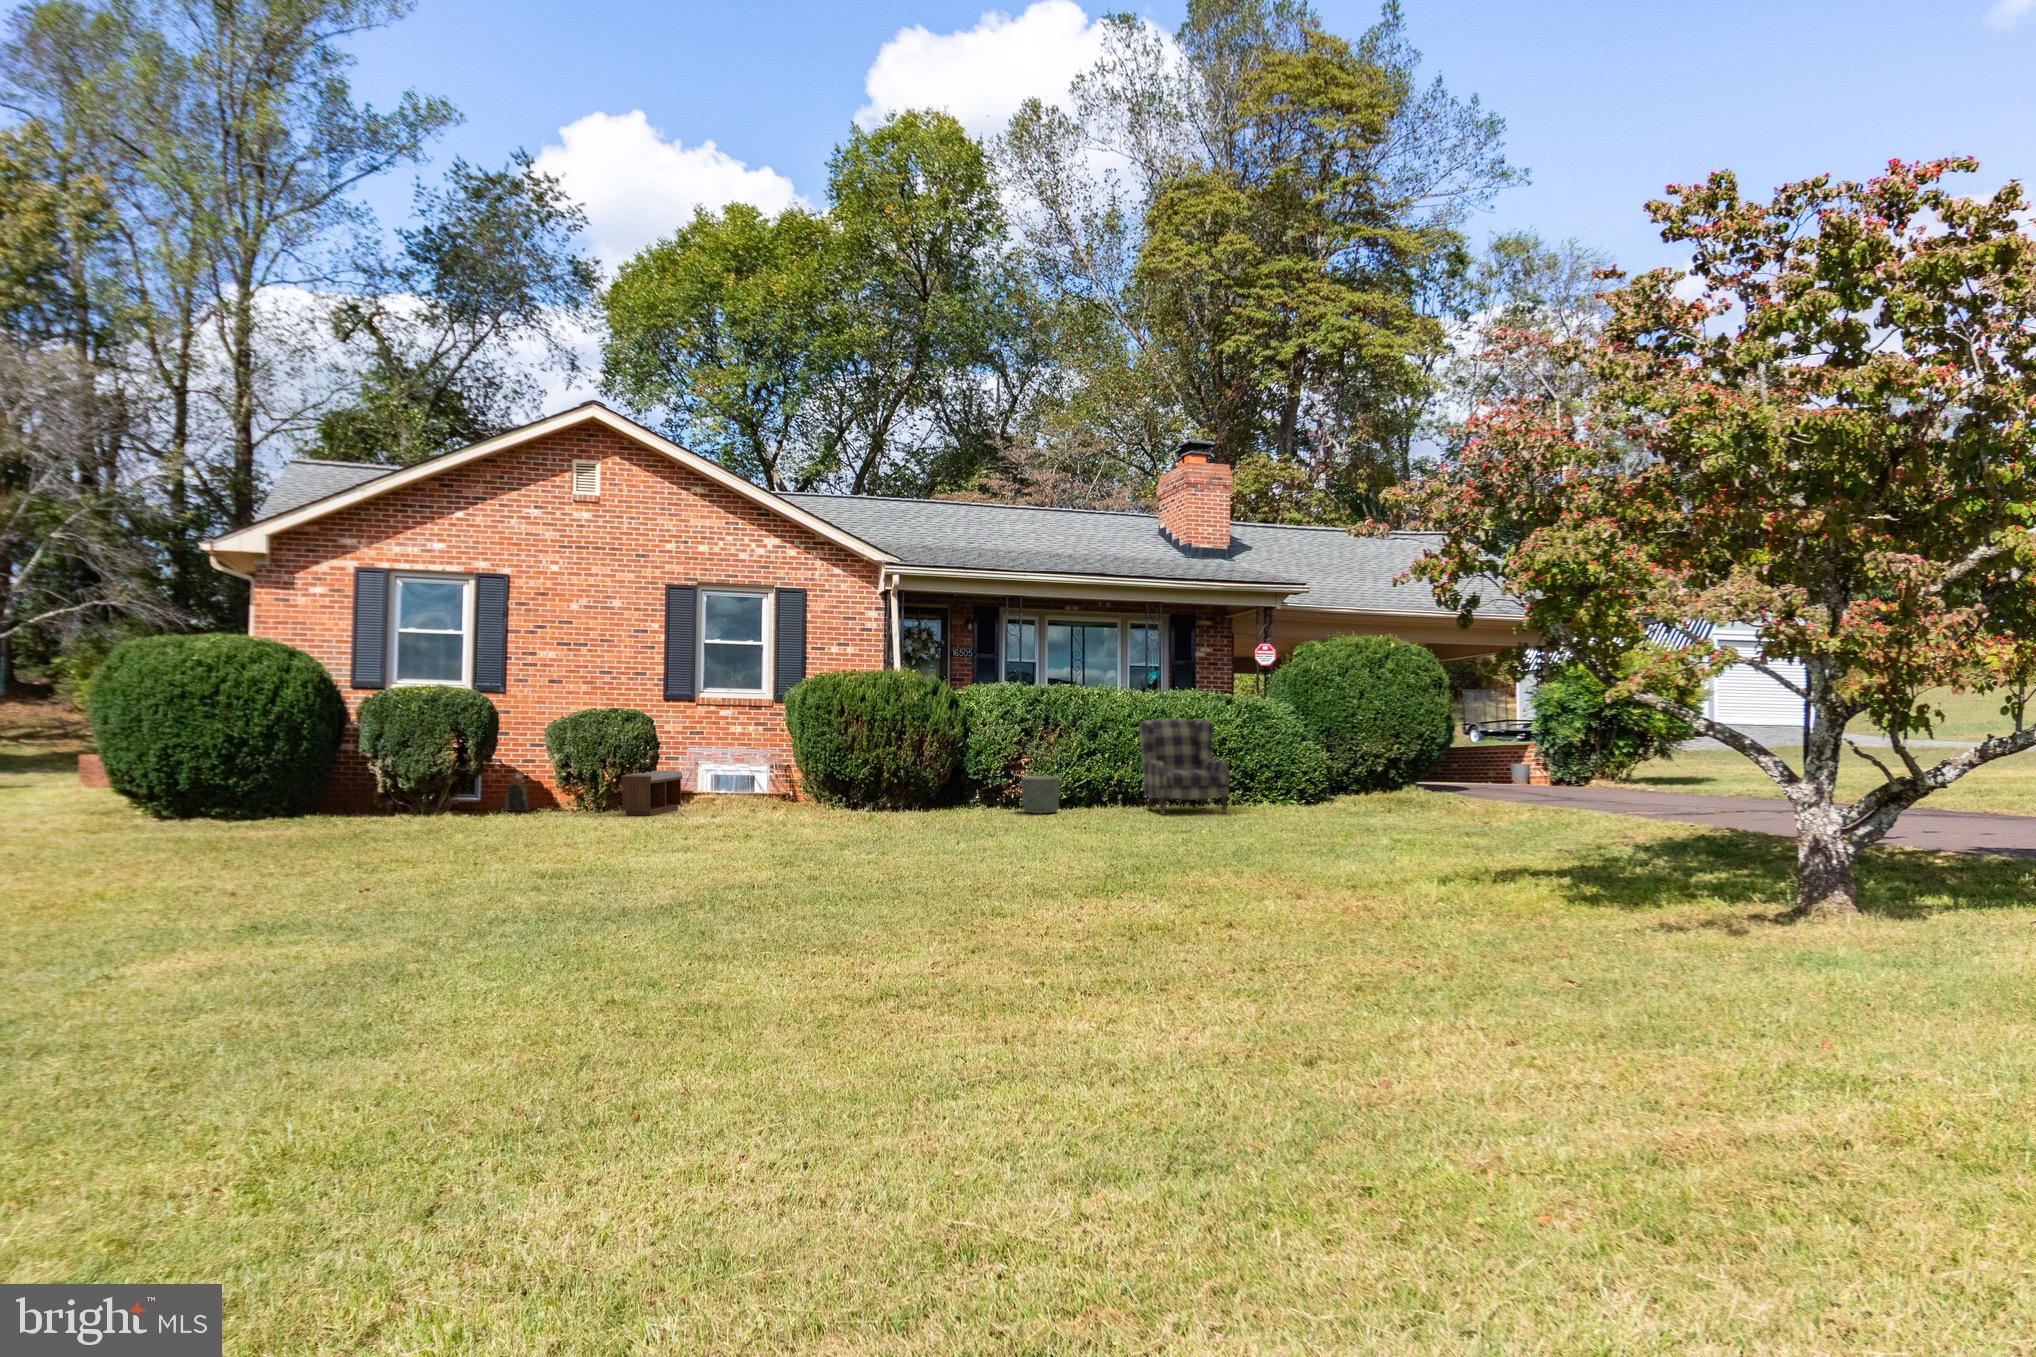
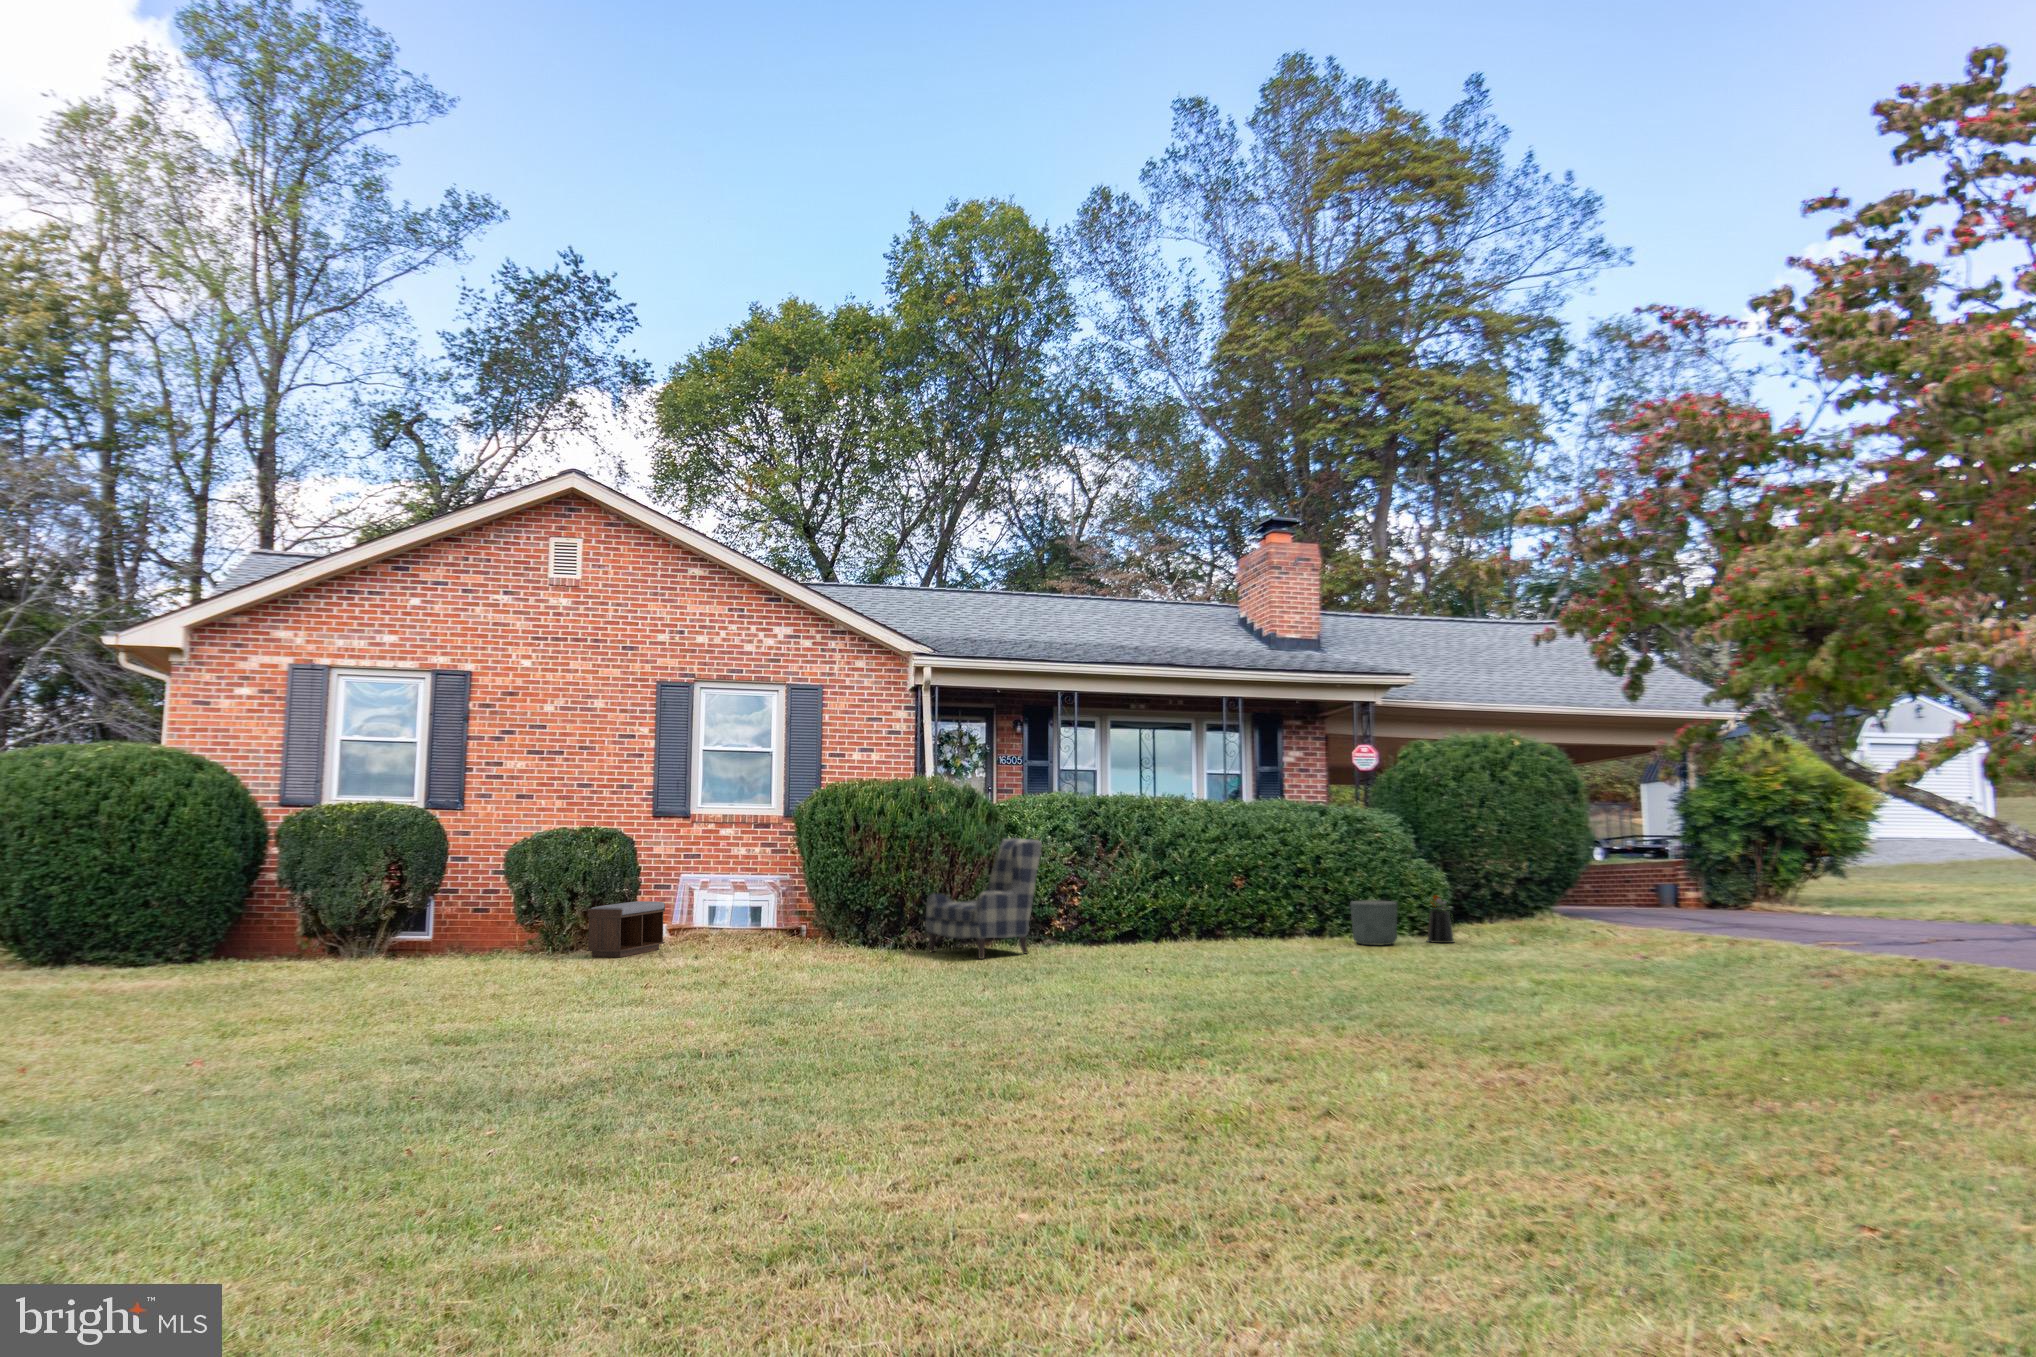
chair: present [1139,719,1229,815] -> present [925,838,1042,959]
watering can: present [505,772,528,811] -> present [1427,895,1454,943]
planter: present [1021,776,1060,814] -> present [1350,901,1397,946]

